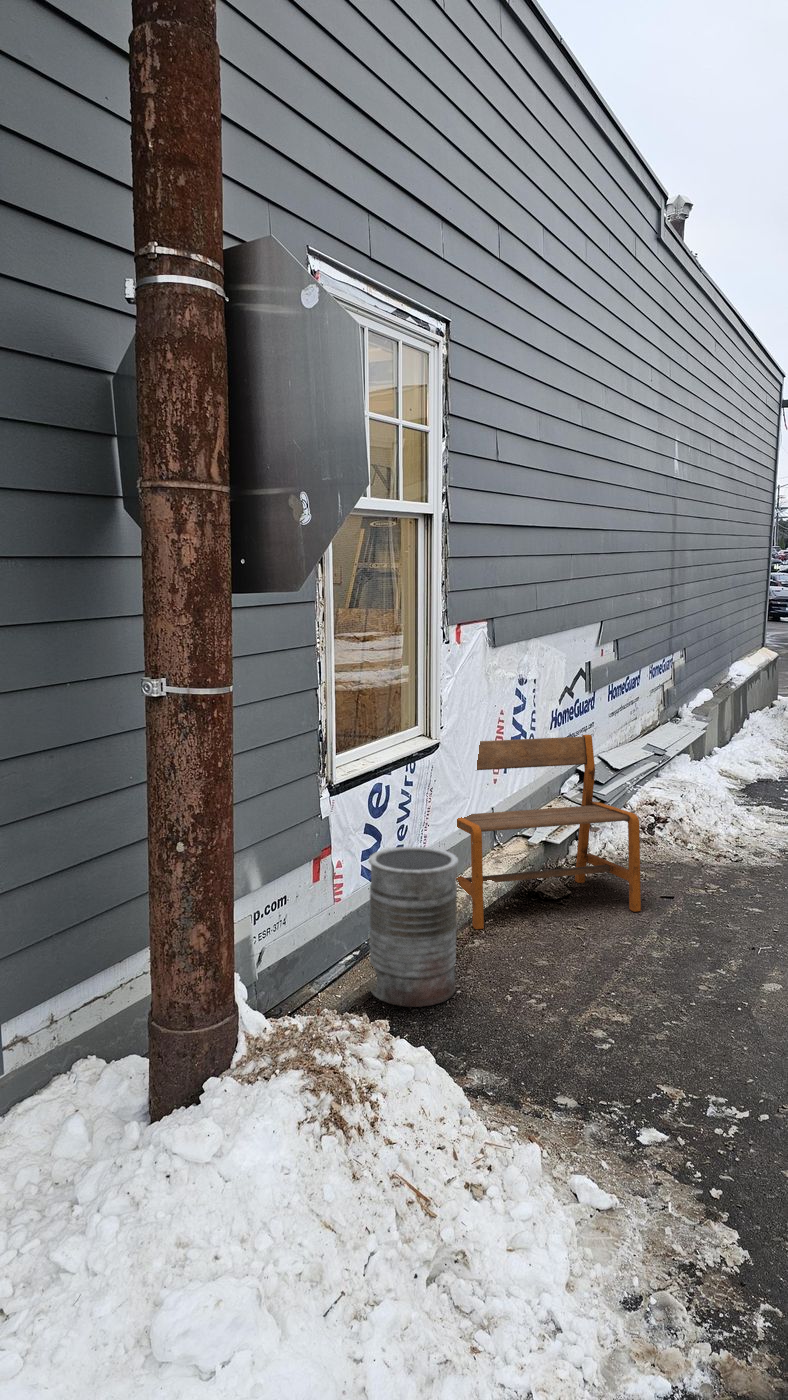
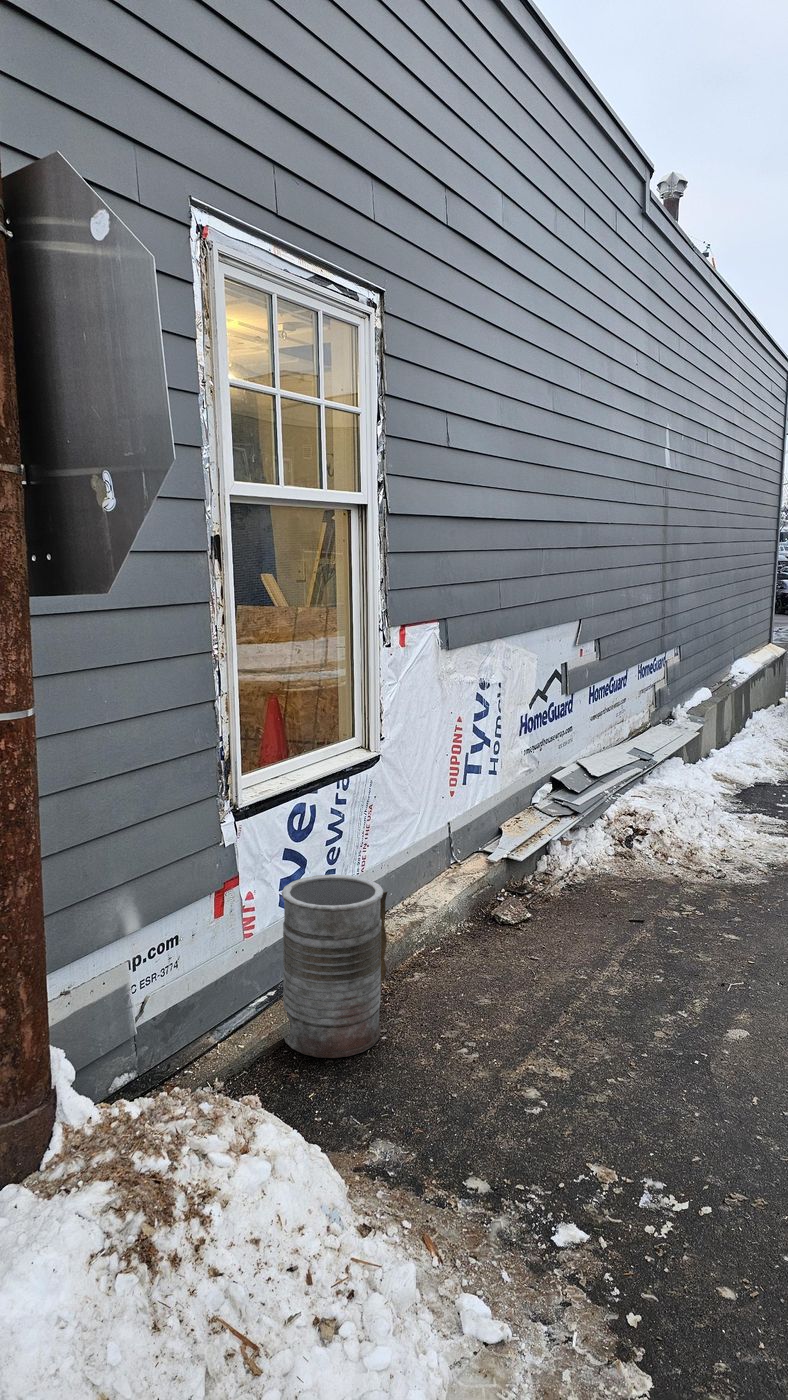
bench: present [456,735,641,929] -> none [387,744,603,962]

